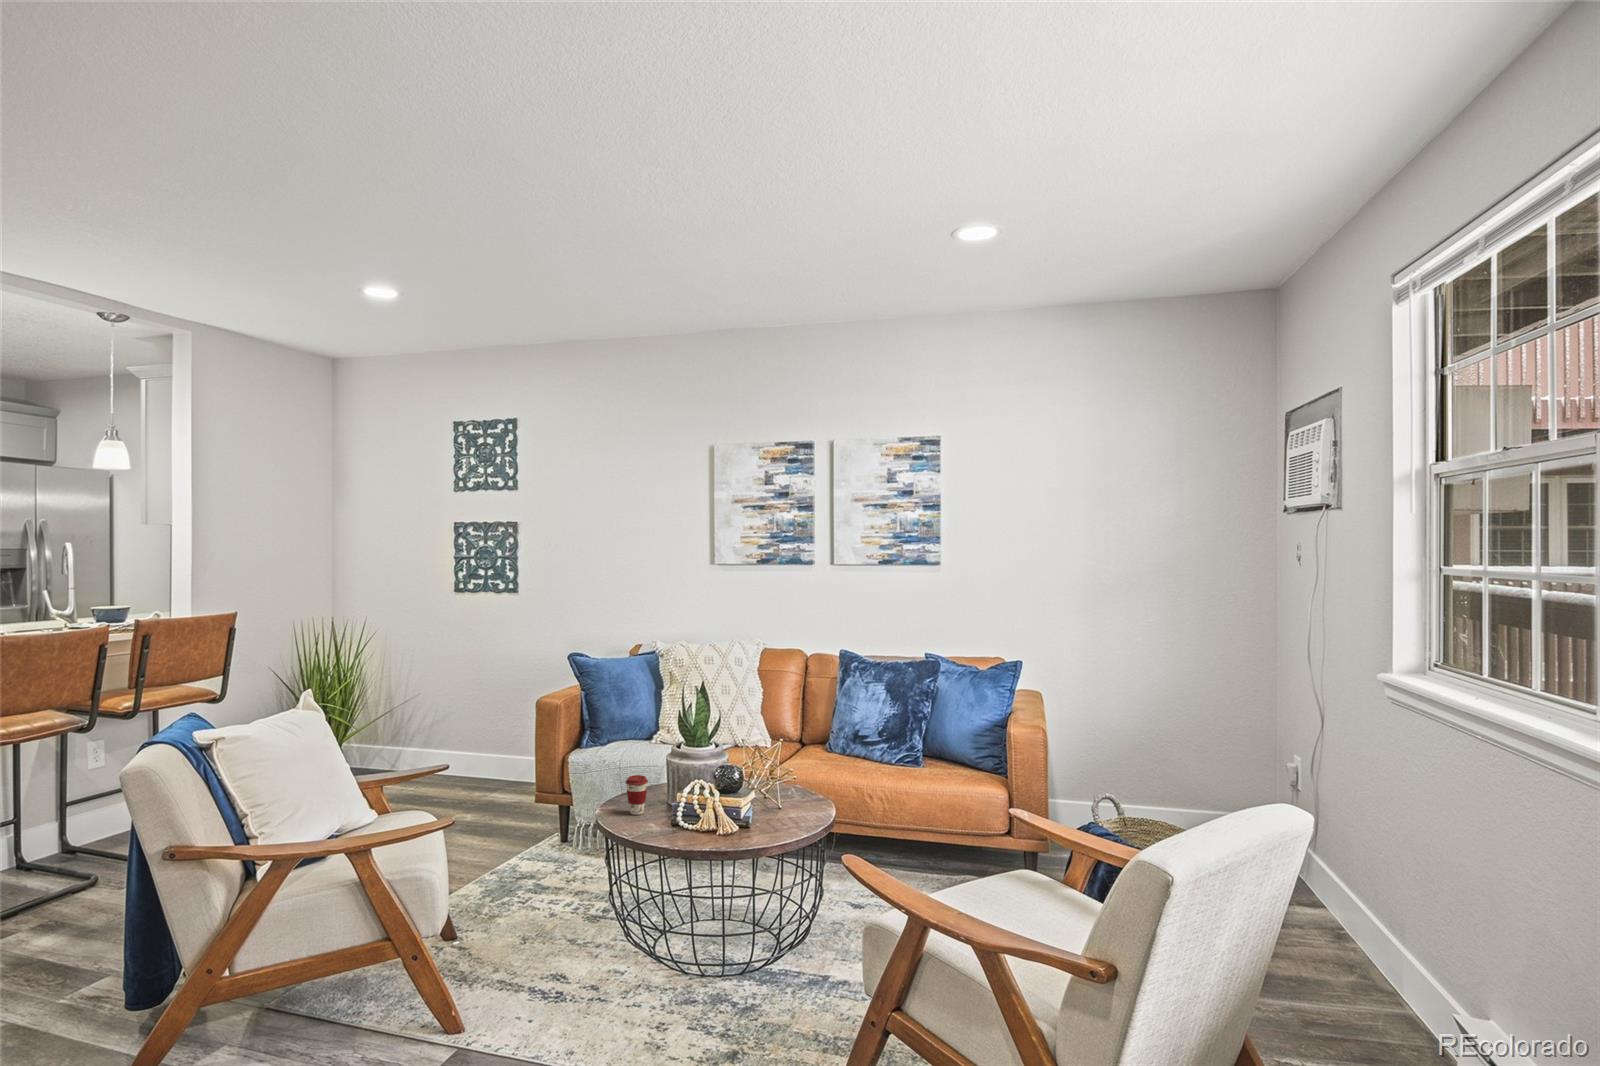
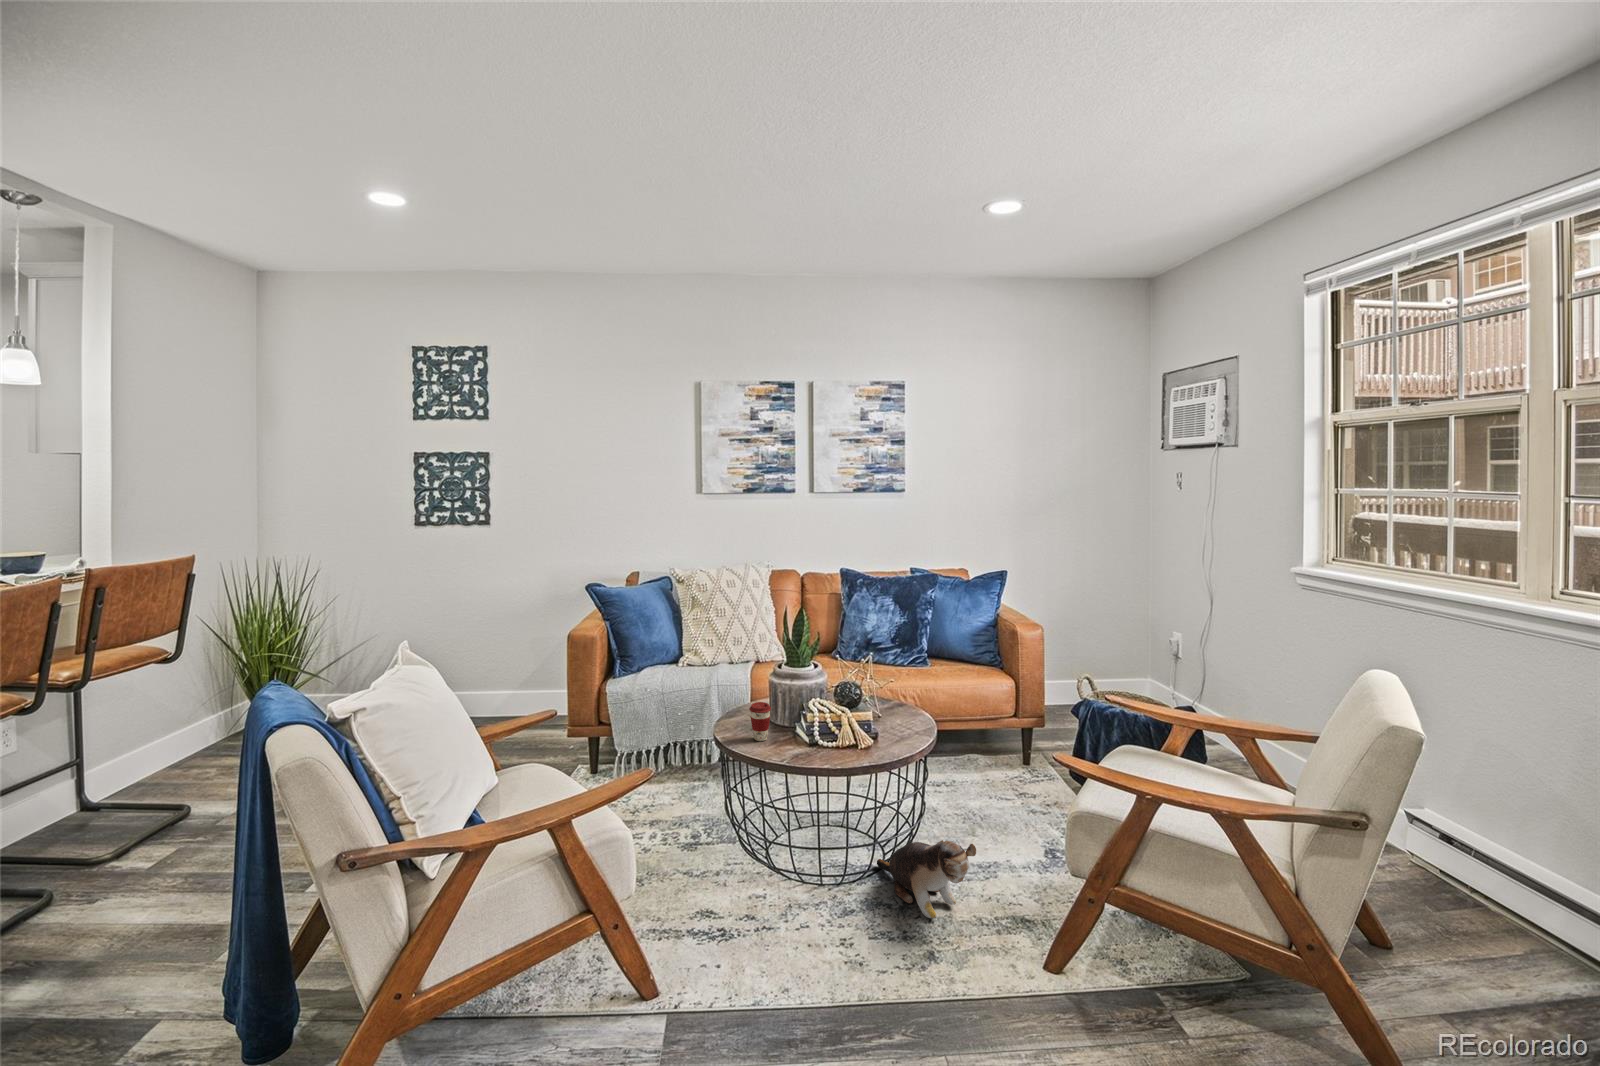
plush toy: none [742,934,798,1019] -> present [877,840,976,918]

